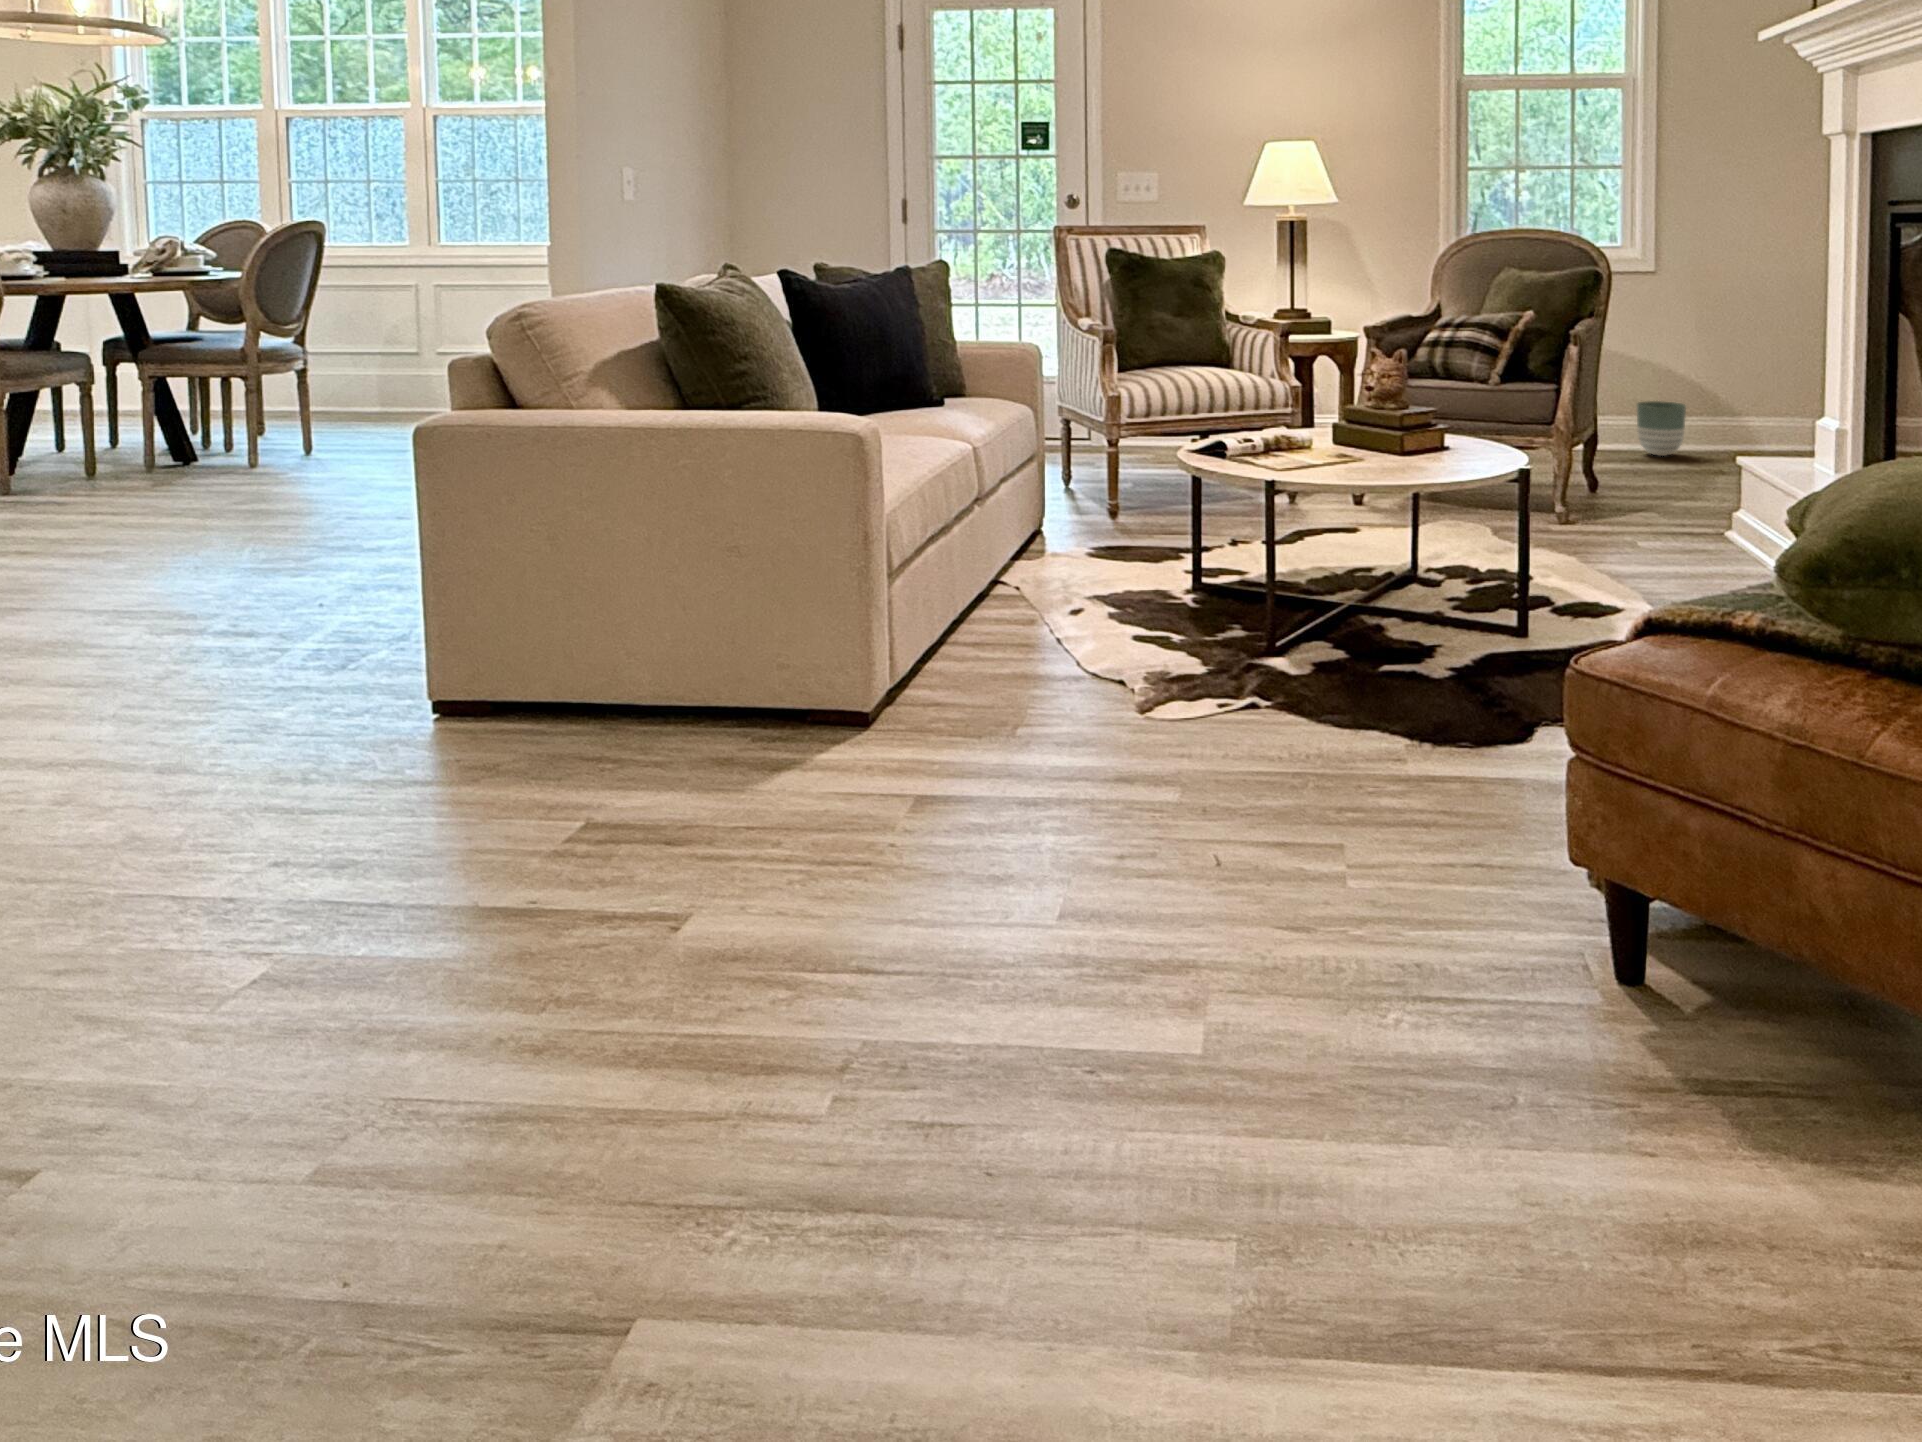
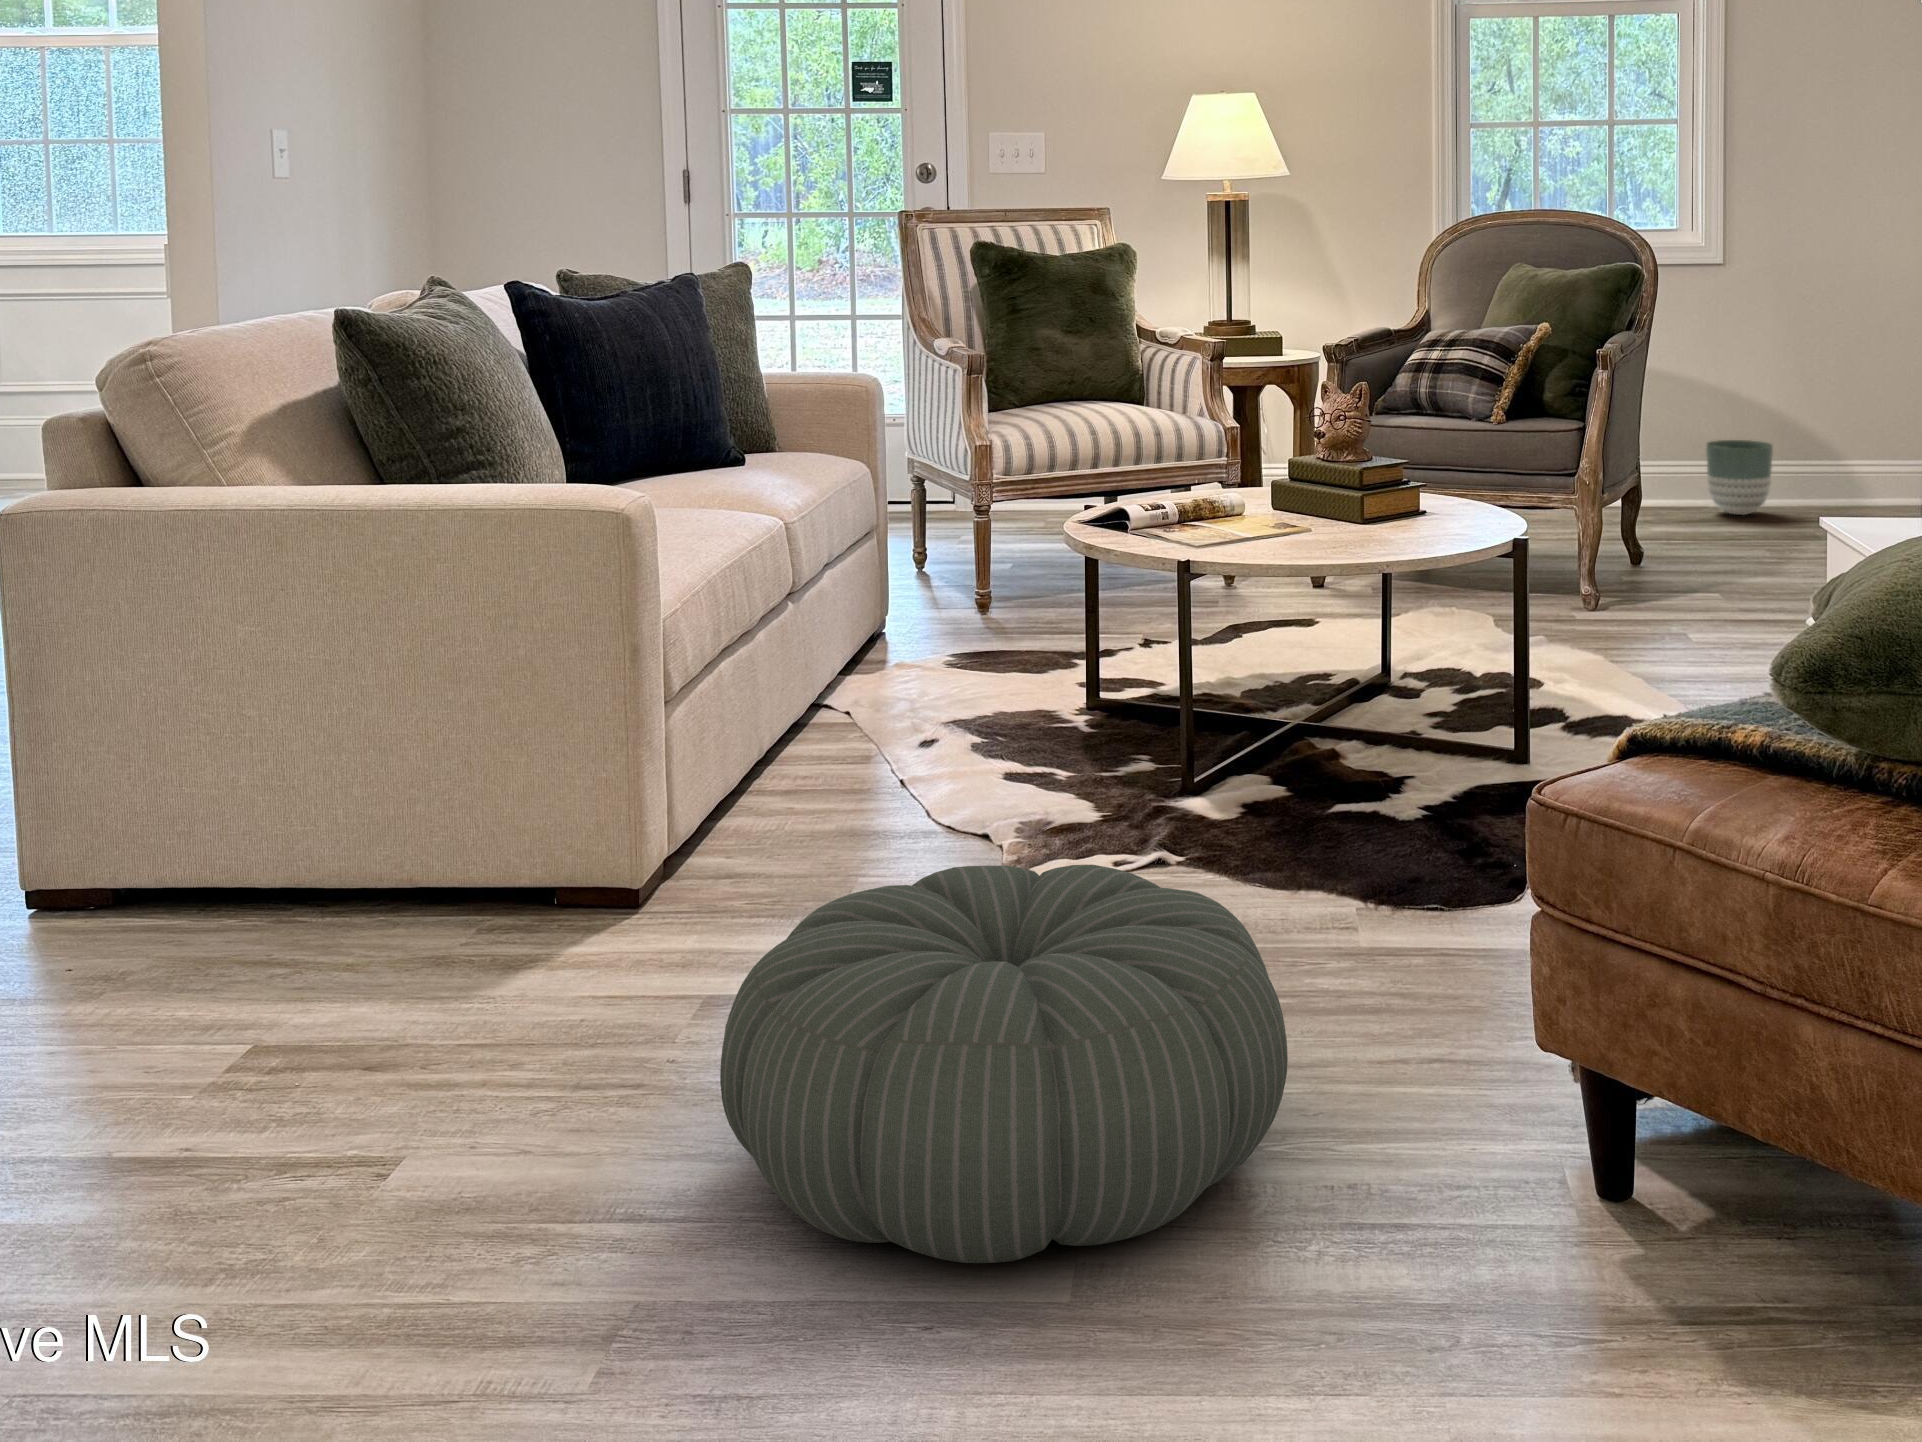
pouf: none [929,705,1367,1021] -> present [720,865,1288,1263]

